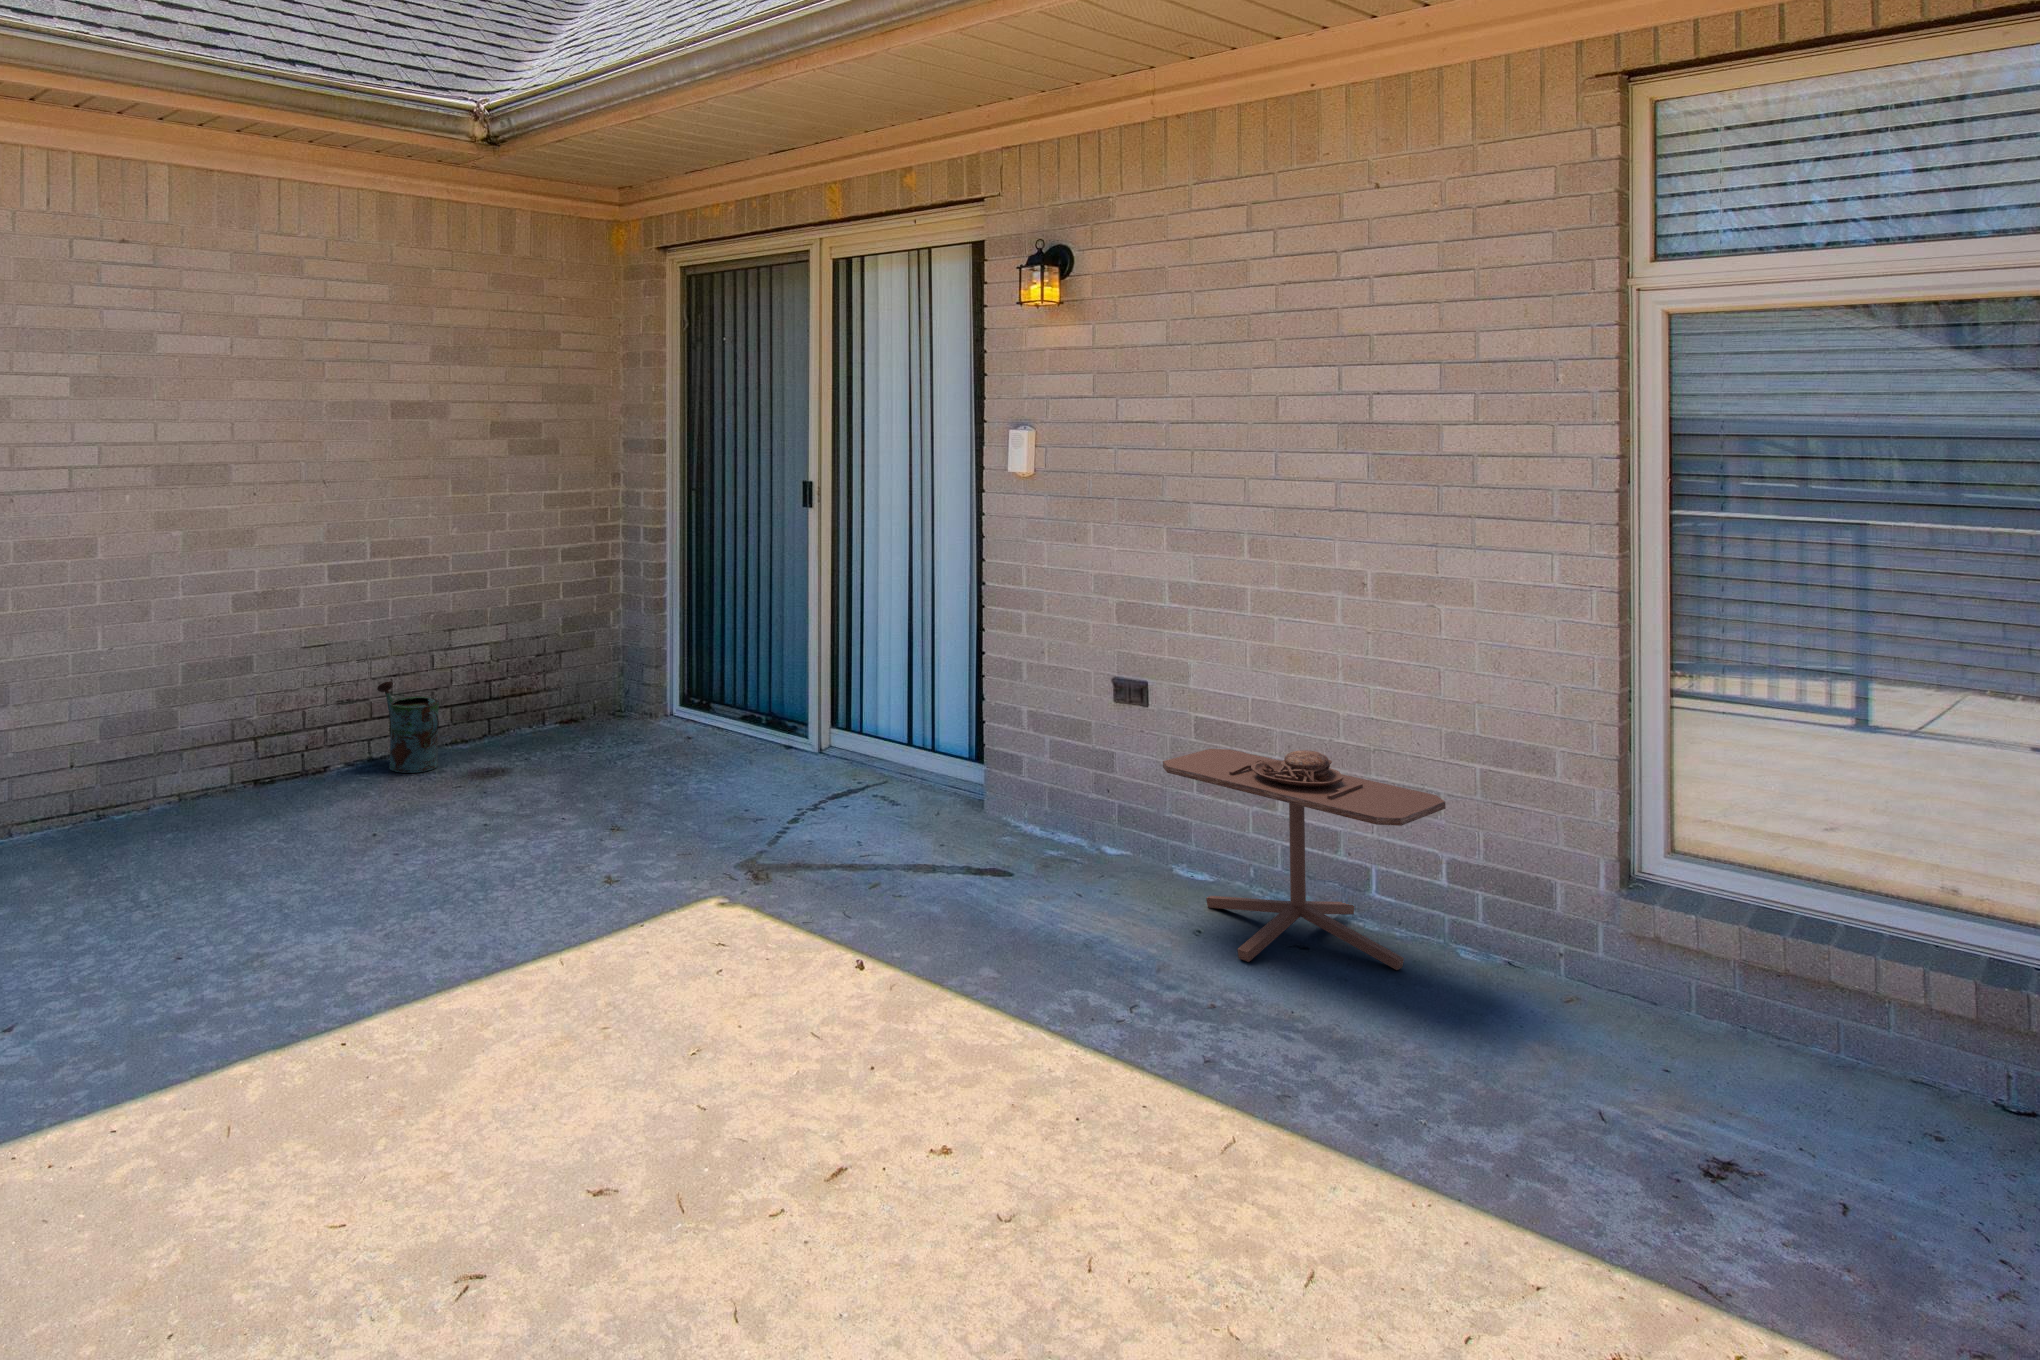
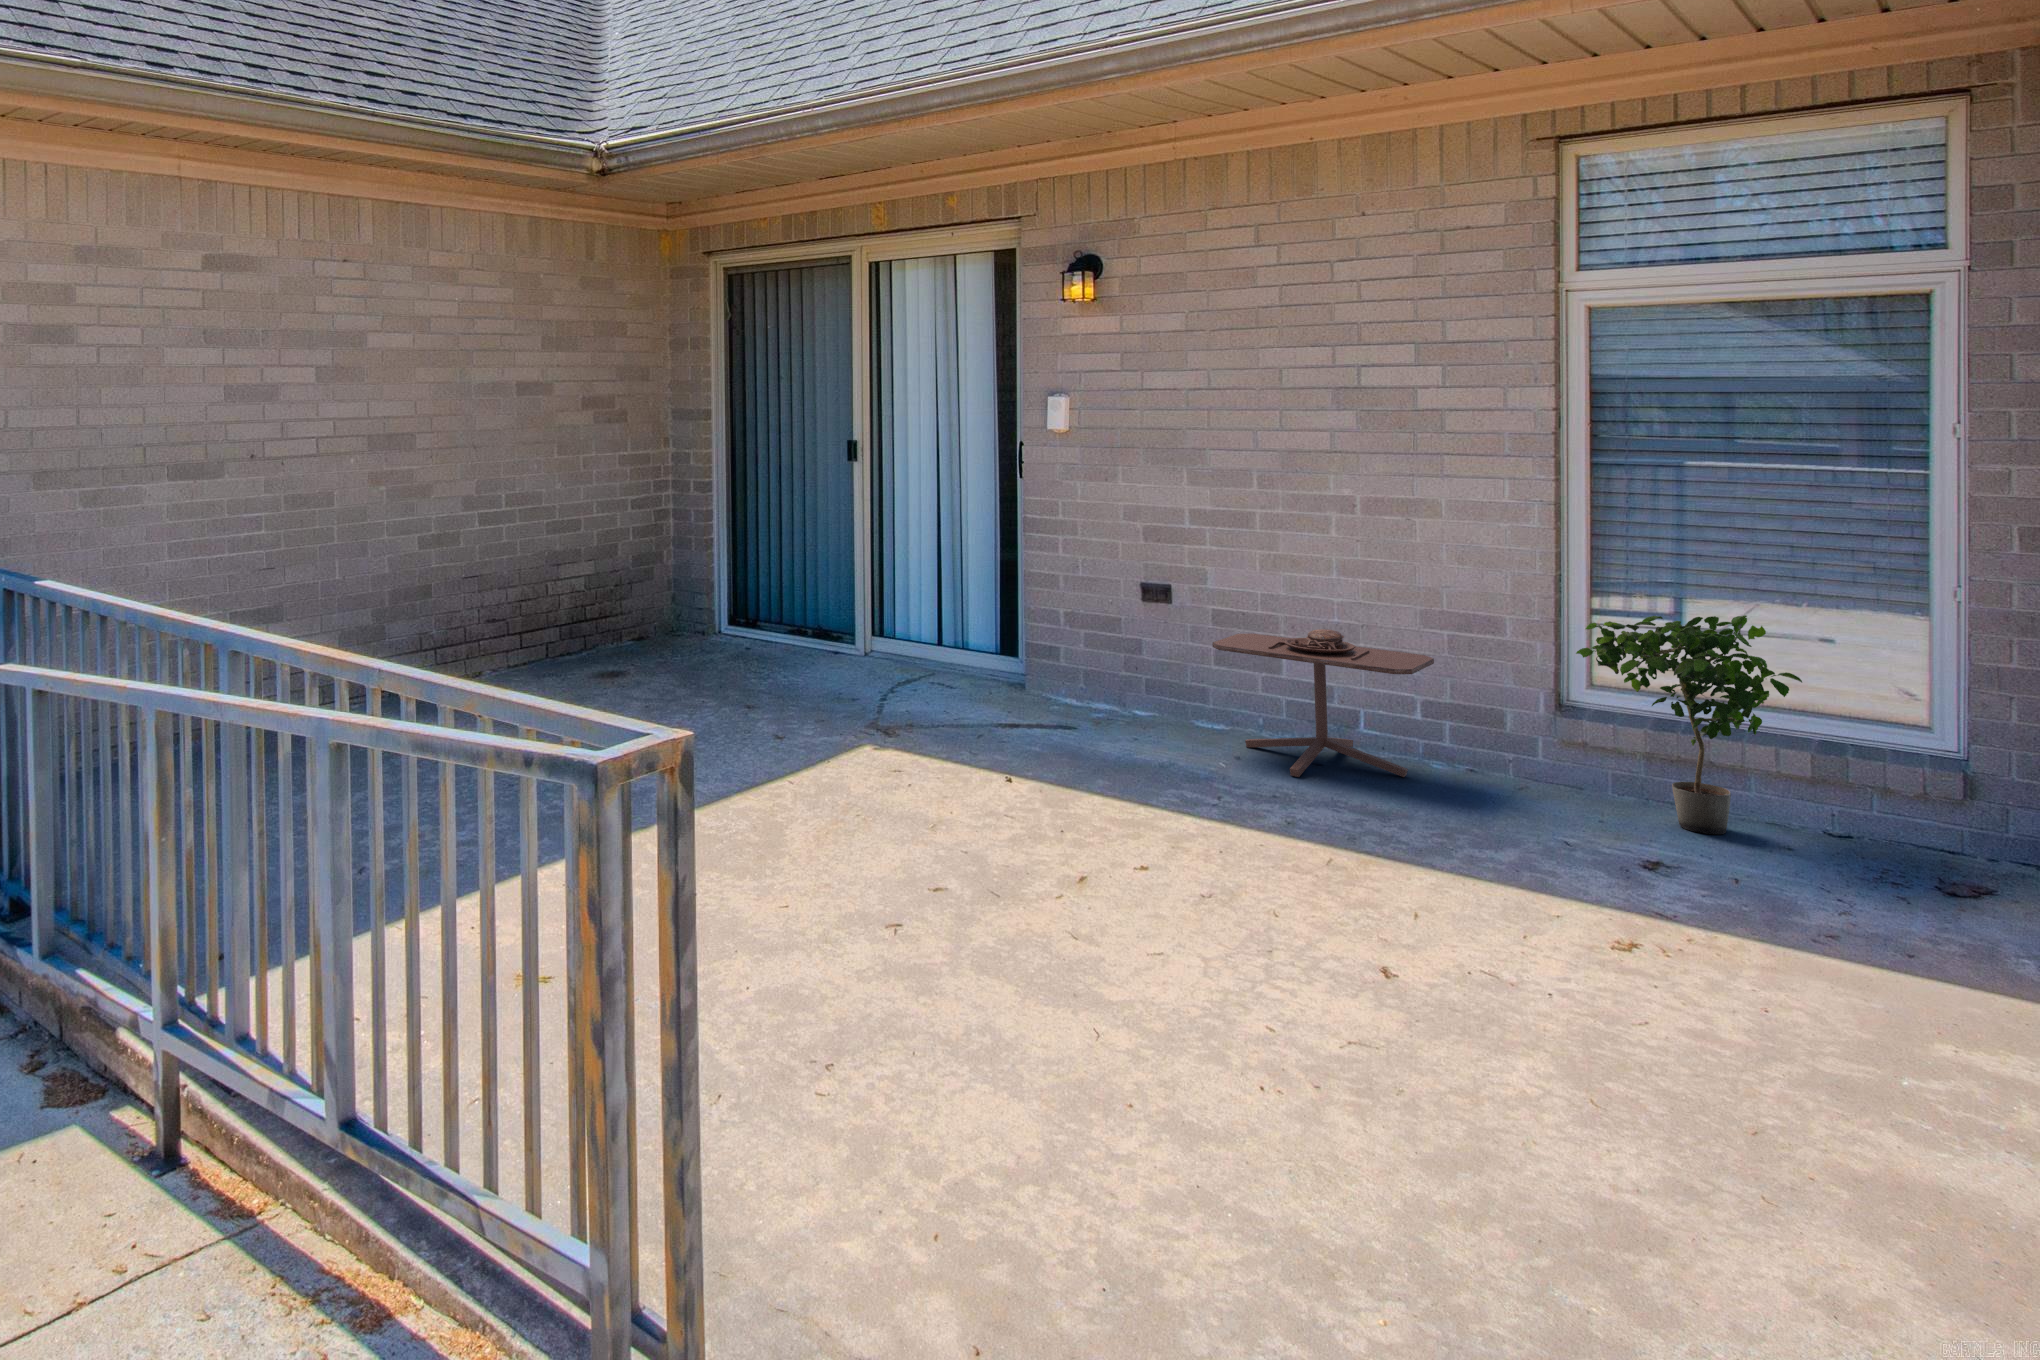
watering can: present [377,682,439,773] -> none [516,616,584,687]
potted plant: none [1621,760,1955,1104] -> present [1576,615,1802,834]

